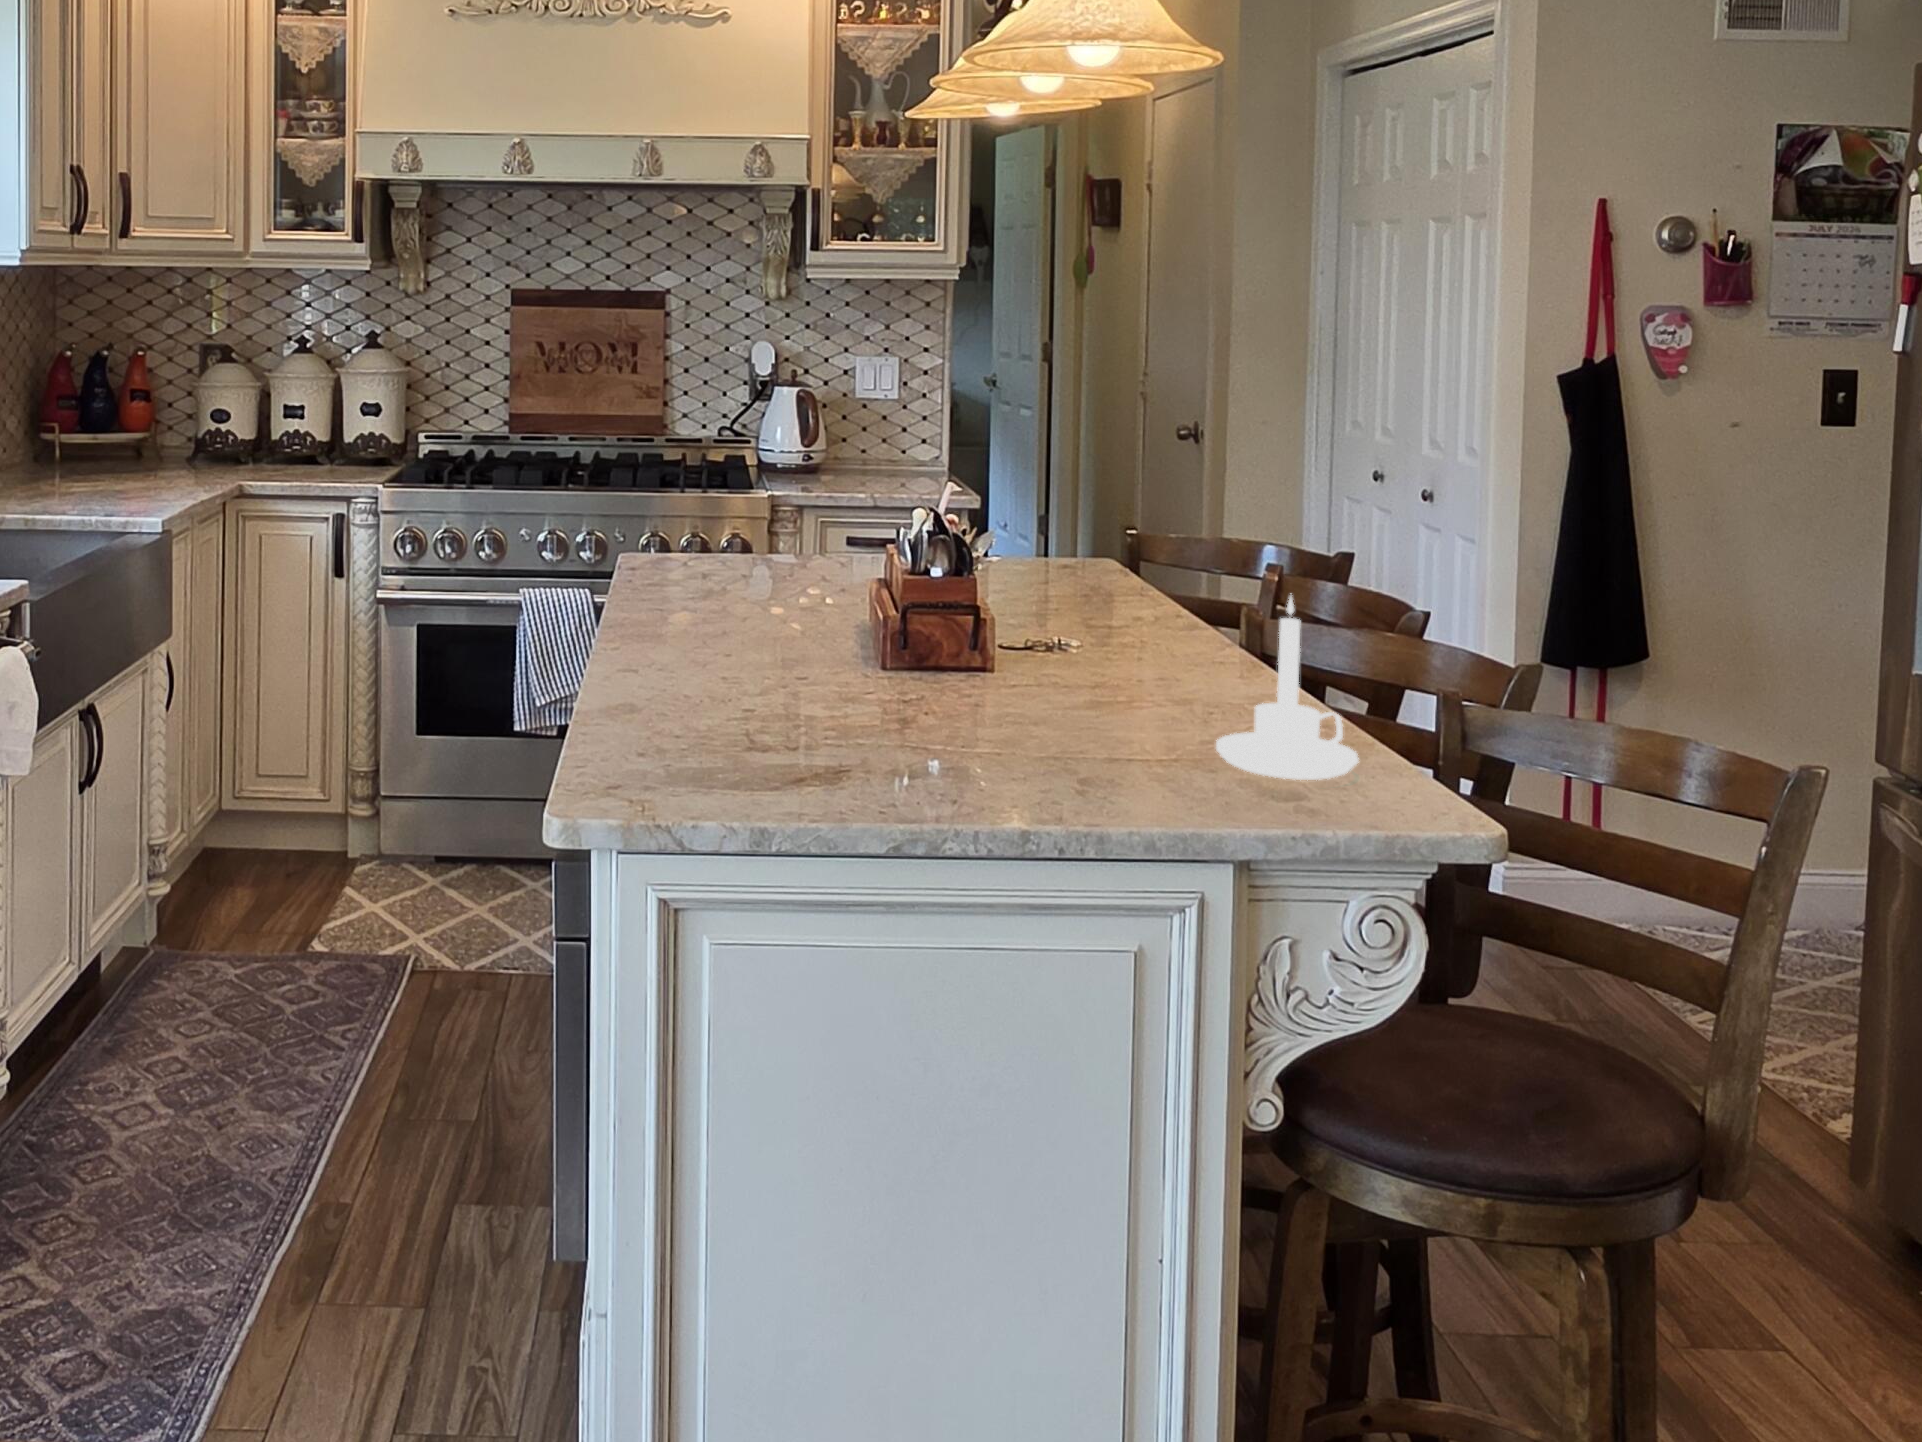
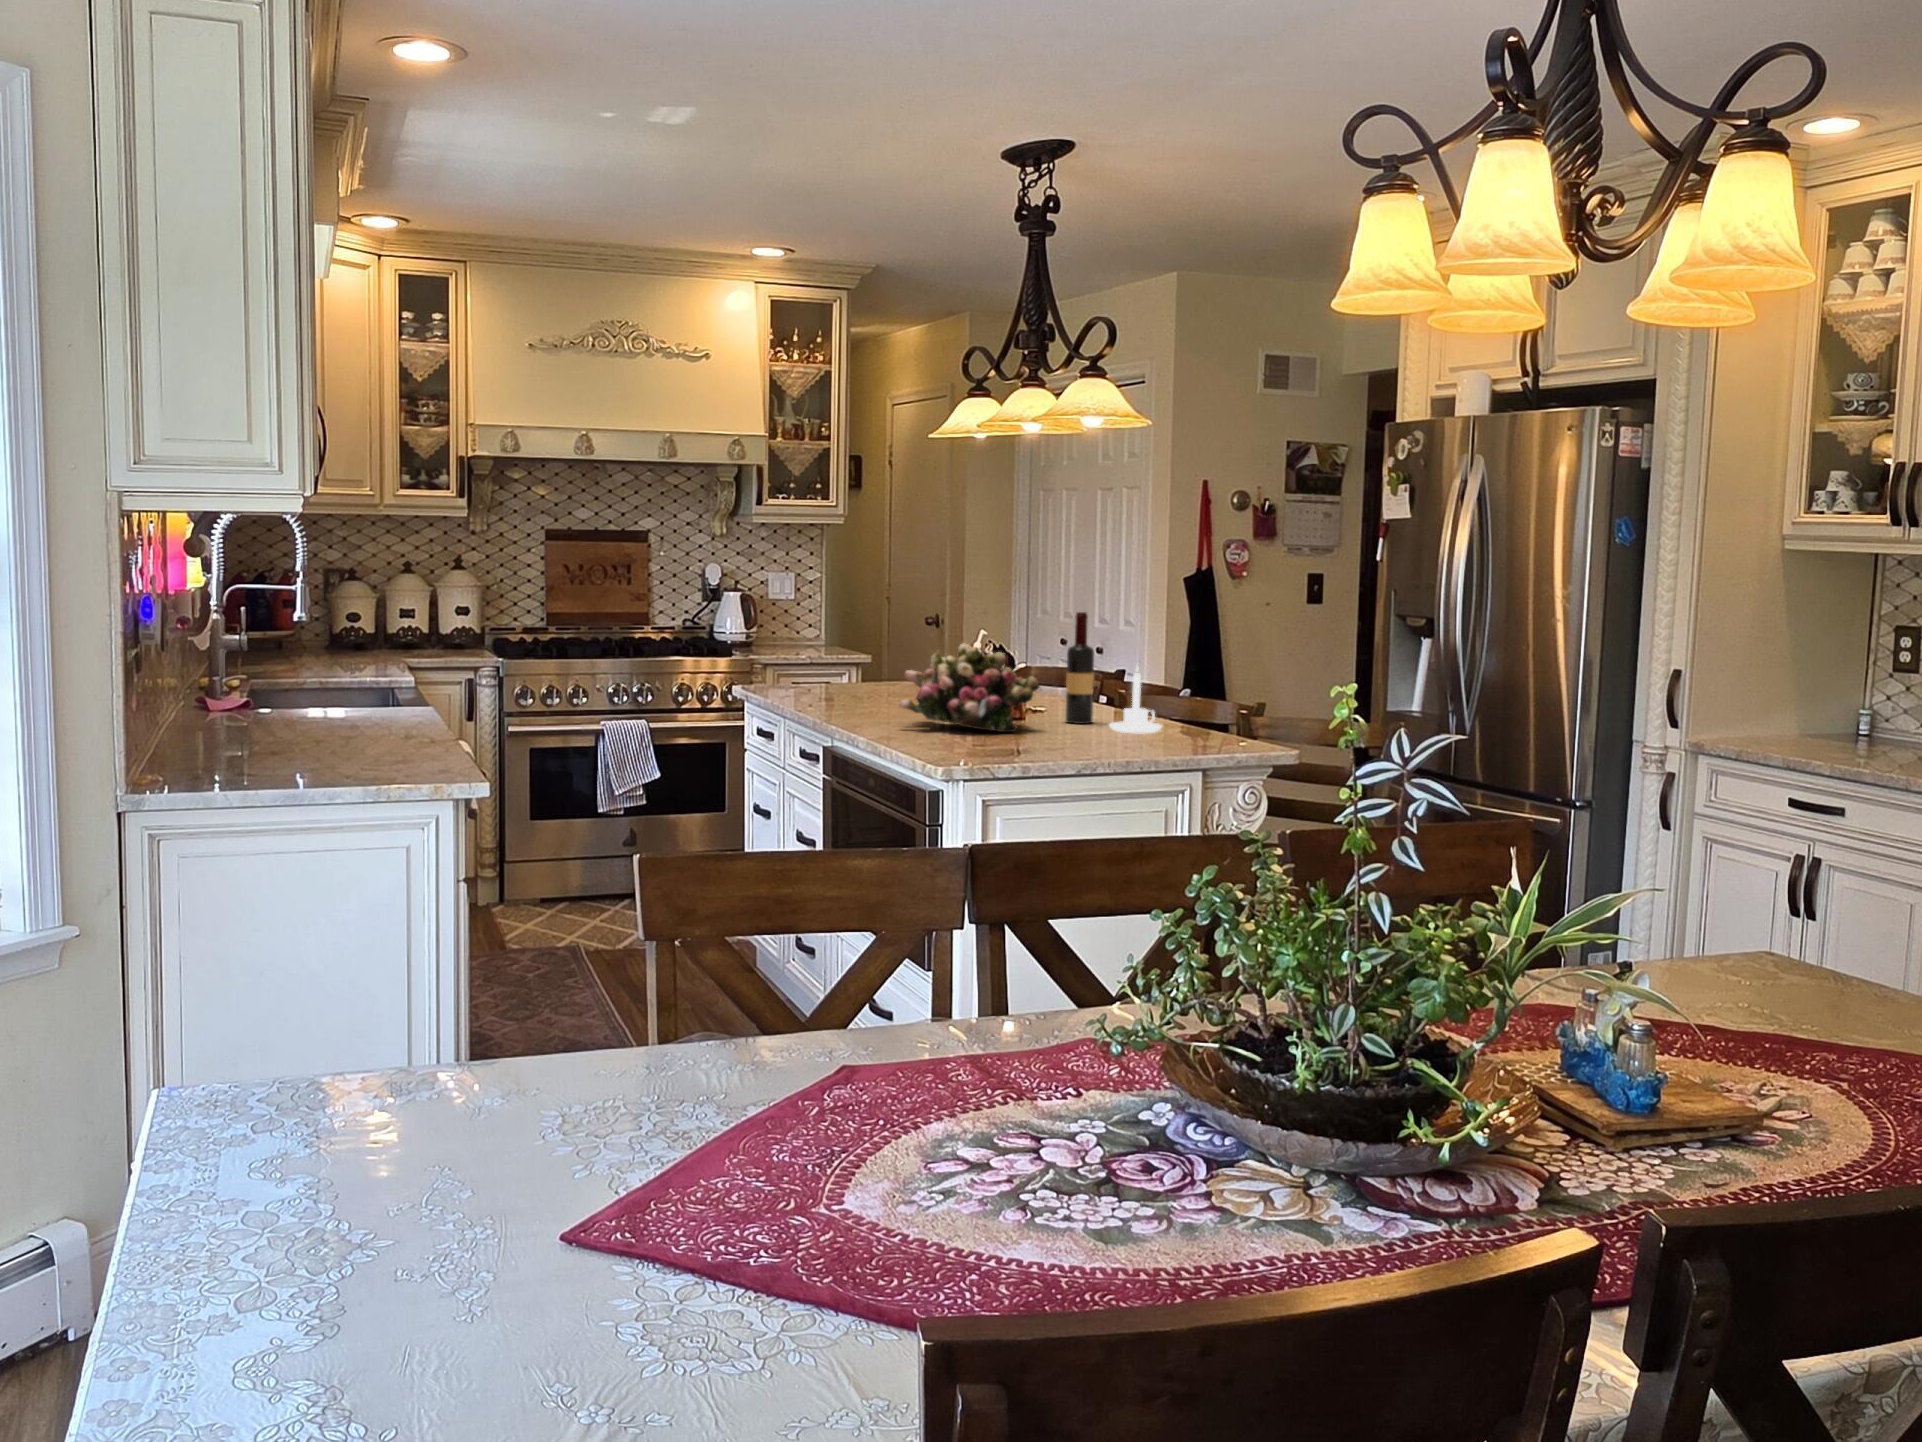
wine bottle: none [1139,453,1209,720] -> present [1066,612,1094,724]
flower arrangement: none [695,519,1033,750] -> present [899,644,1040,732]

